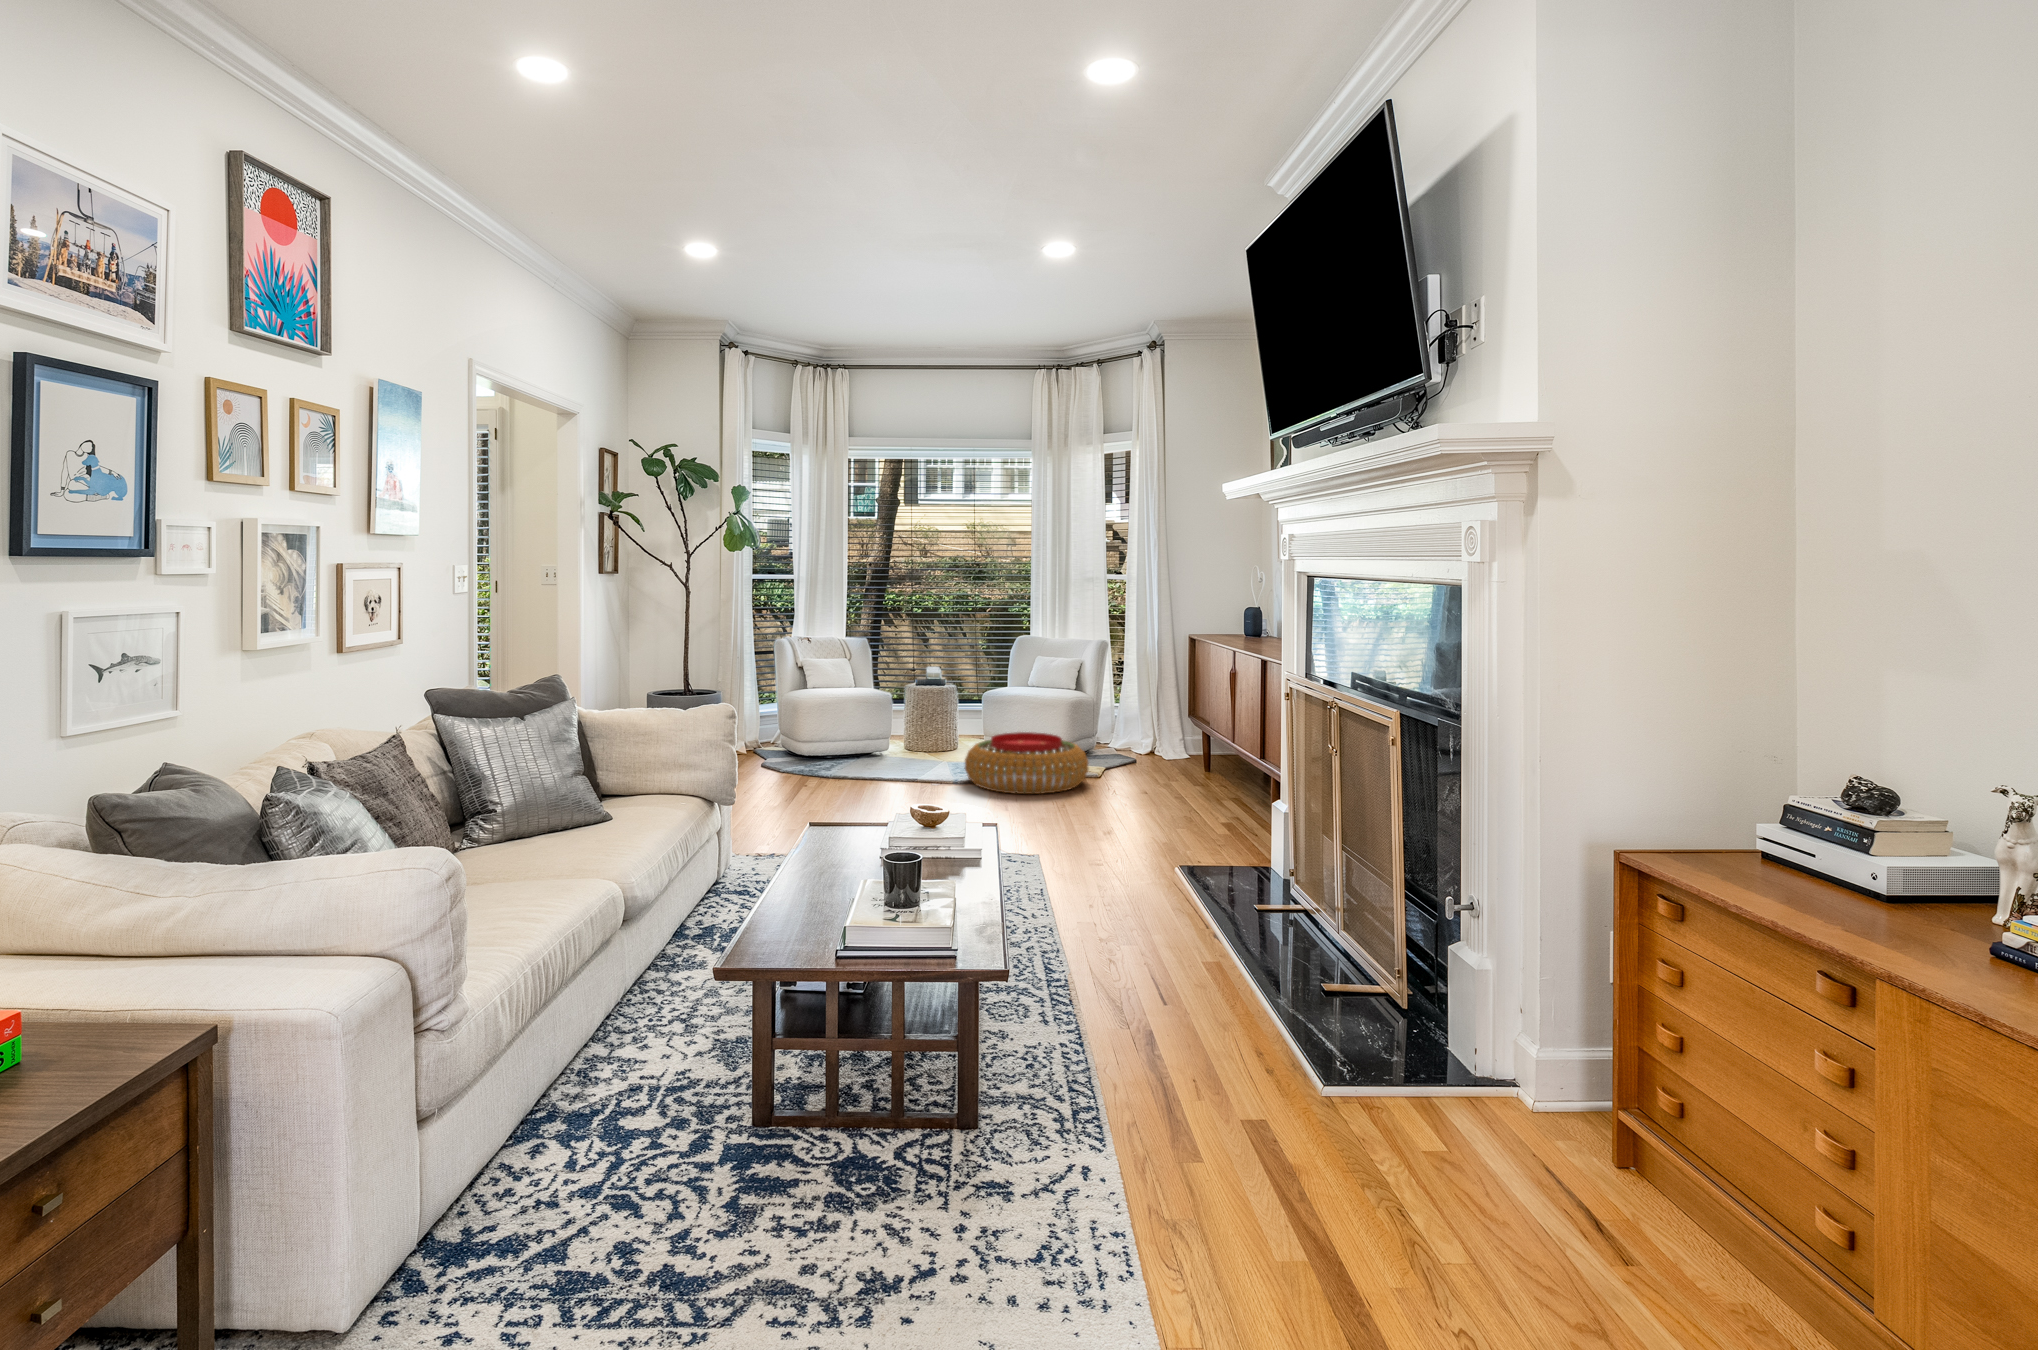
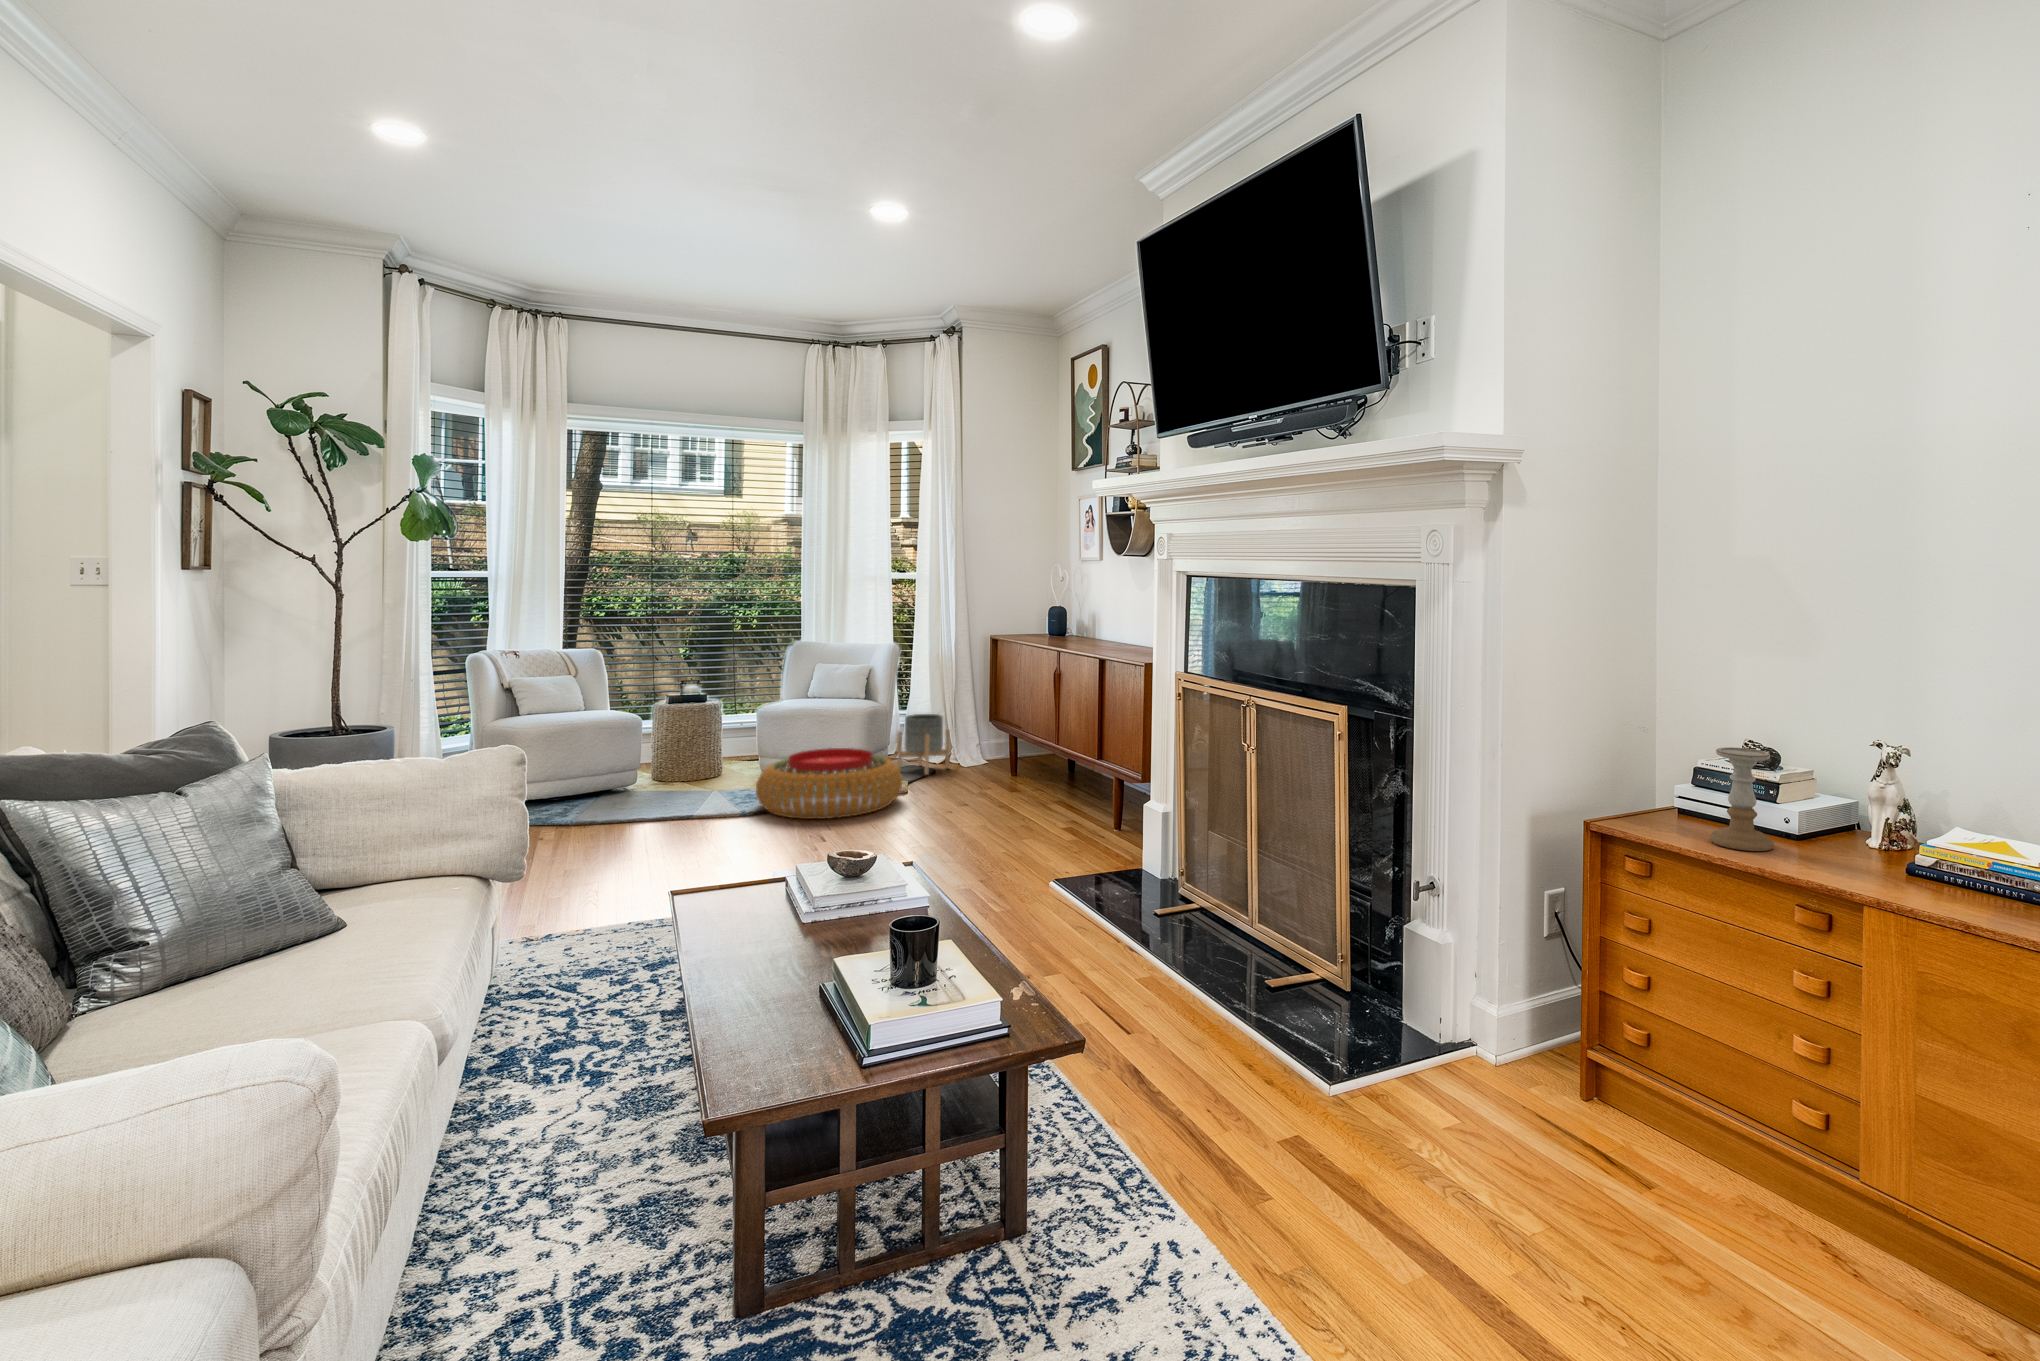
planter: none [1100,707,1149,765] -> present [897,714,950,775]
candle holder: none [1768,779,1857,909] -> present [1710,747,1774,851]

